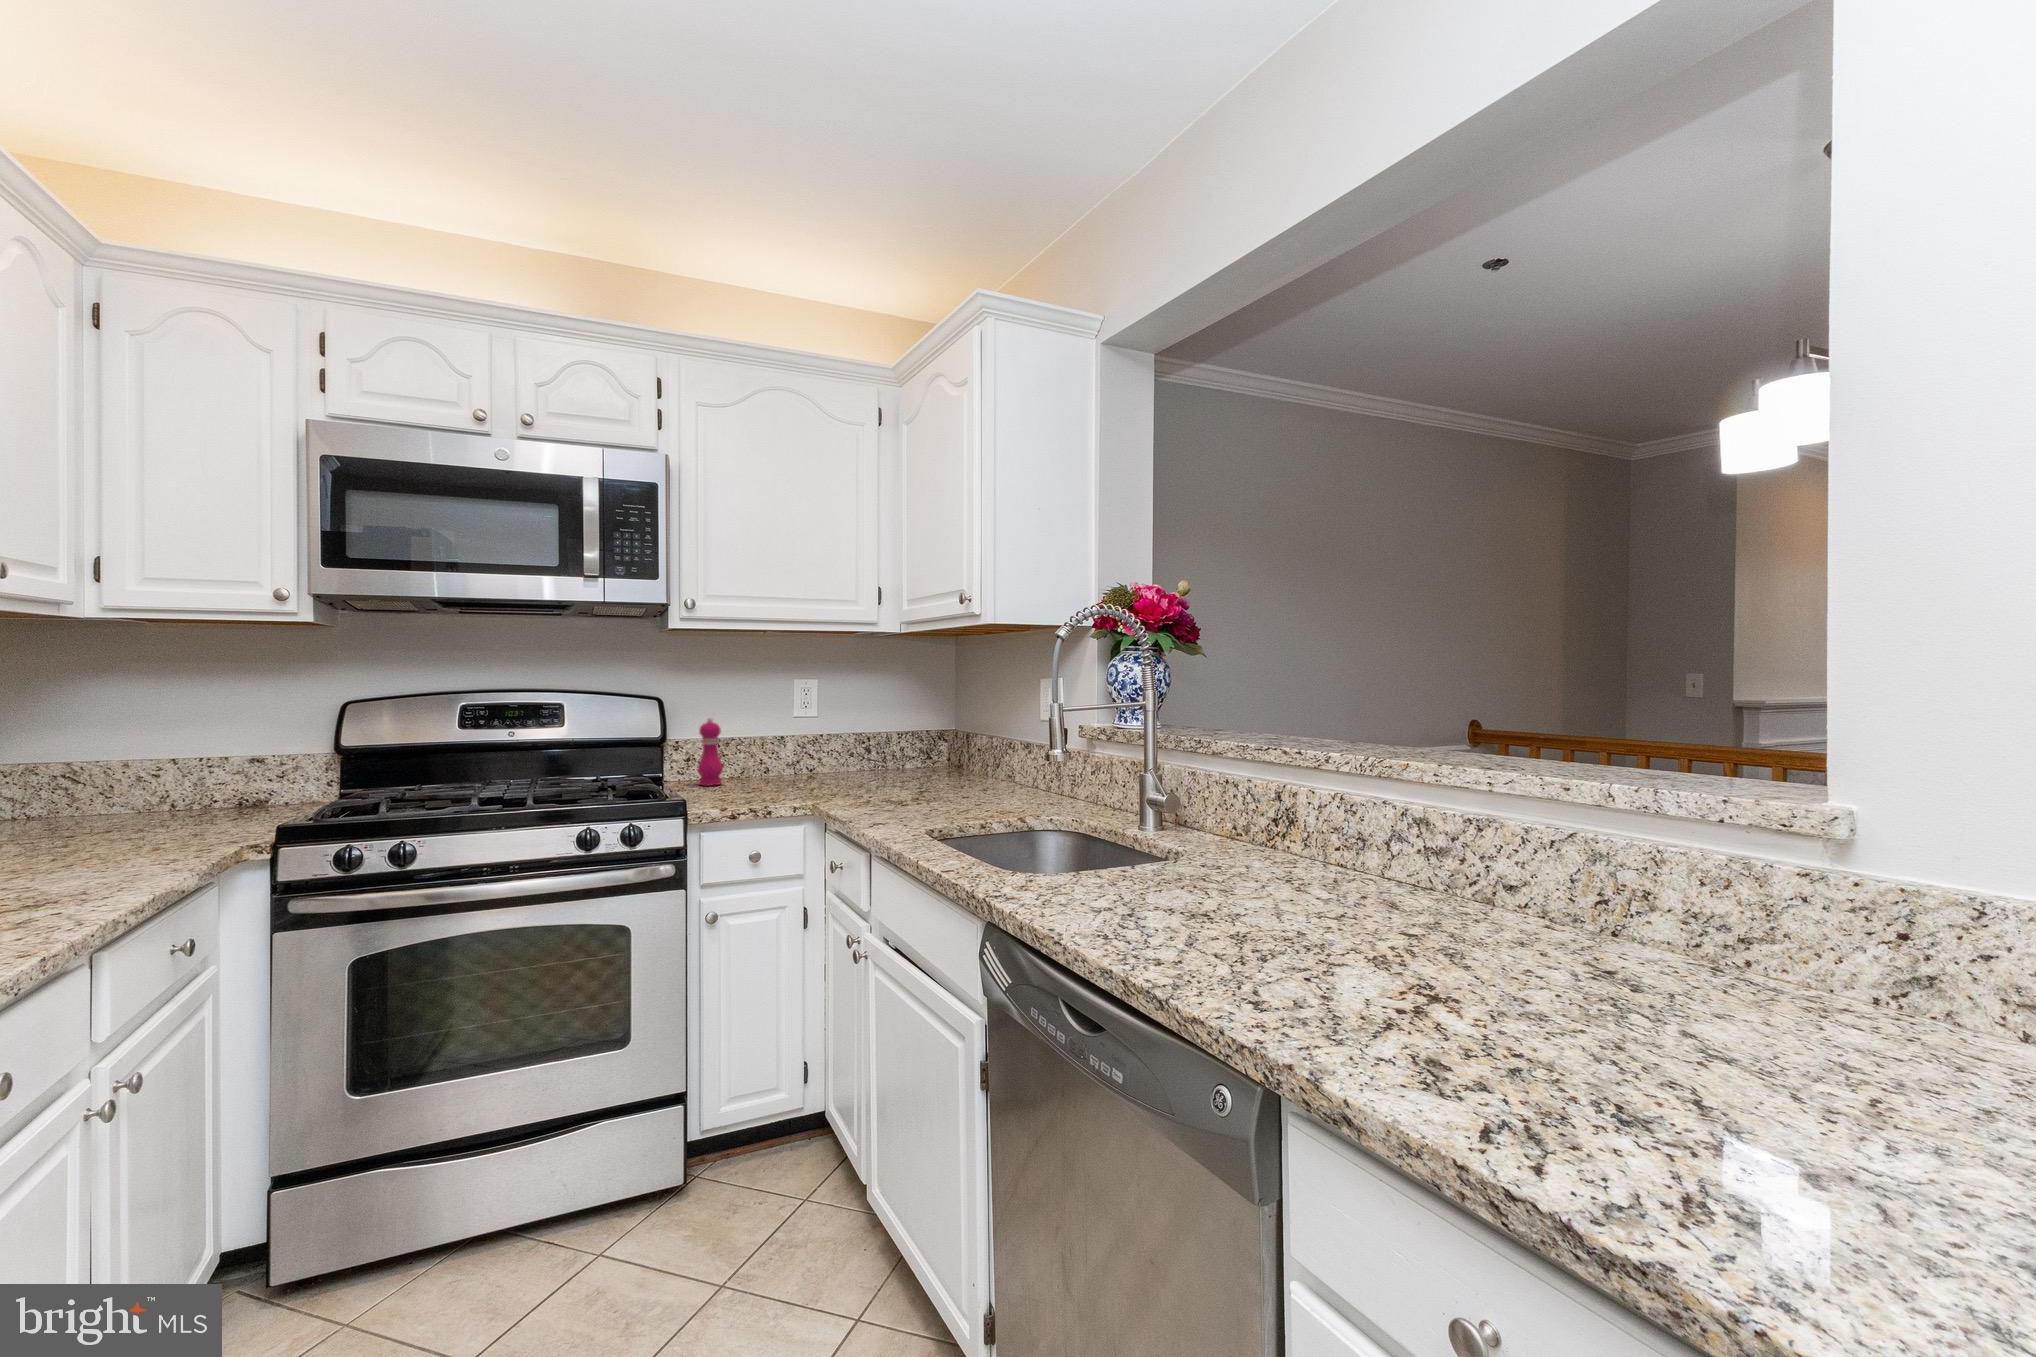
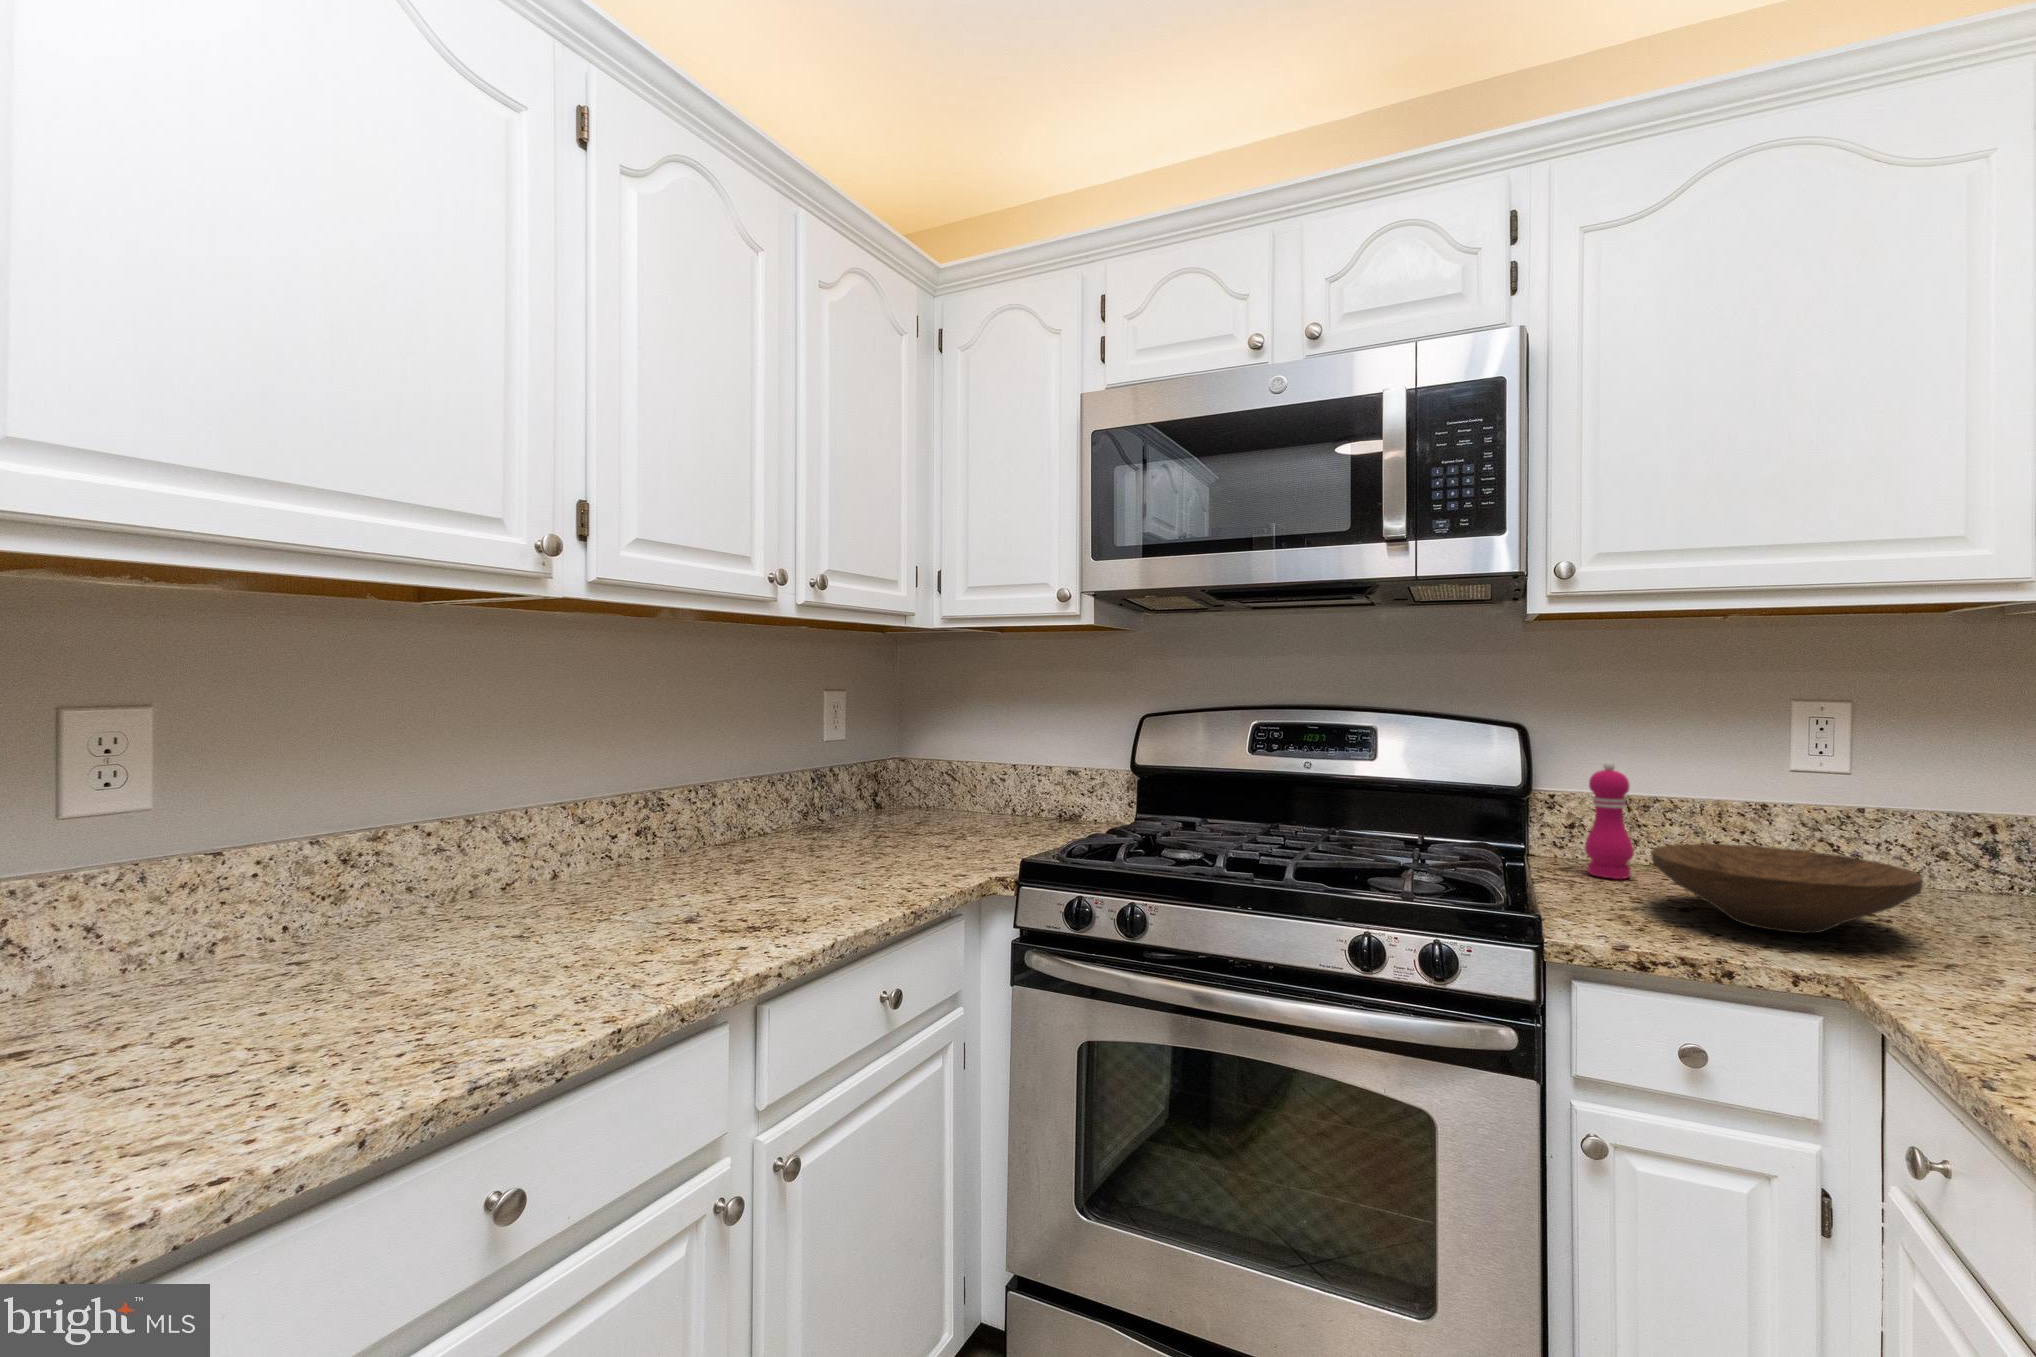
wooden bowl: none [736,756,845,794] -> present [1651,844,1923,933]

